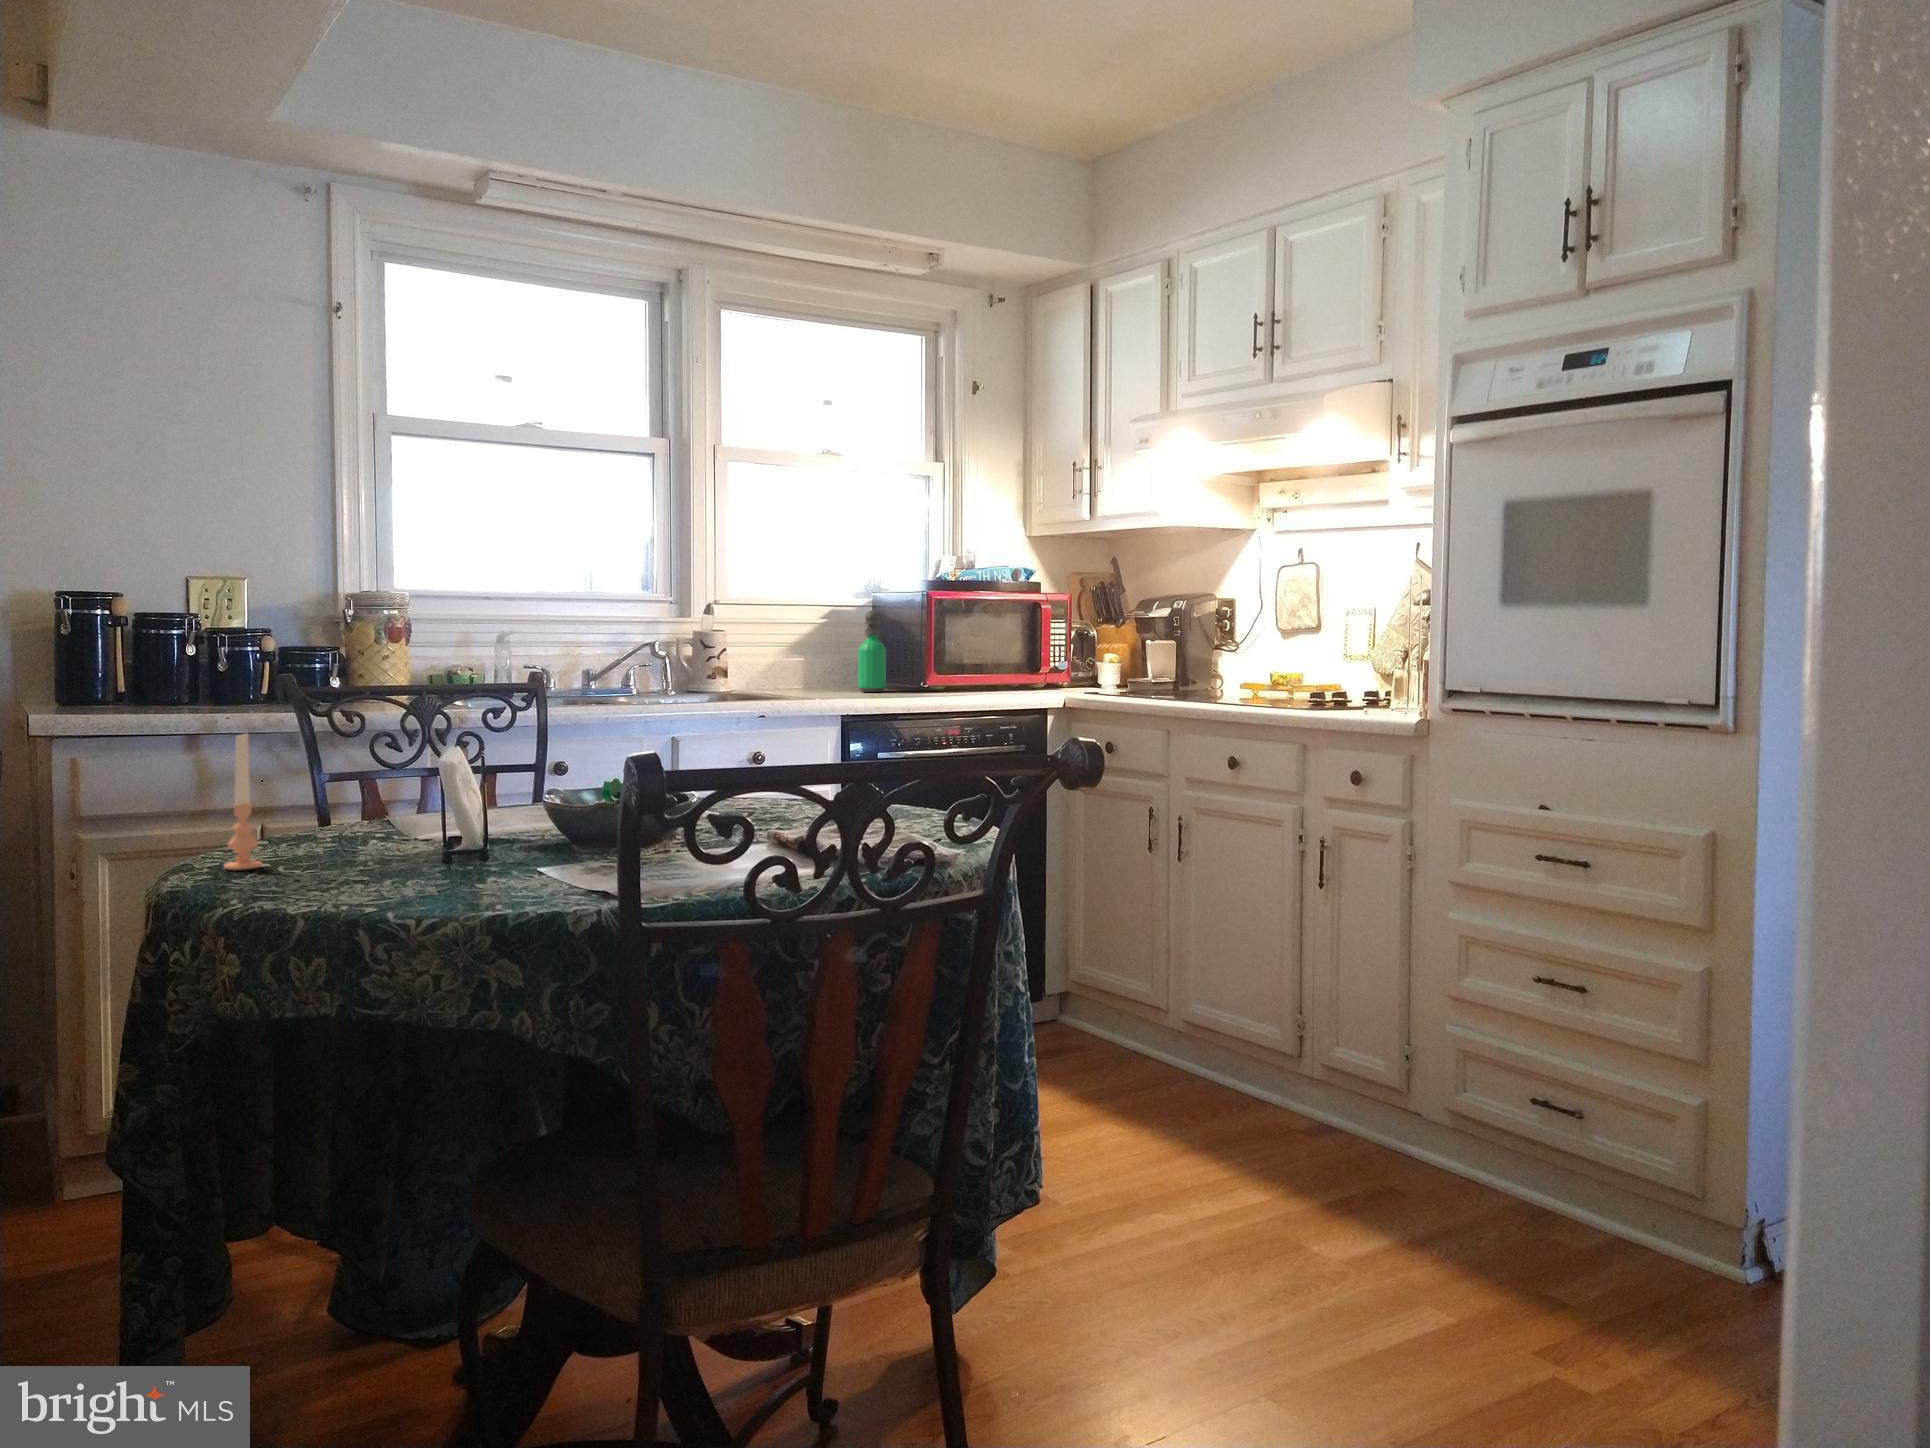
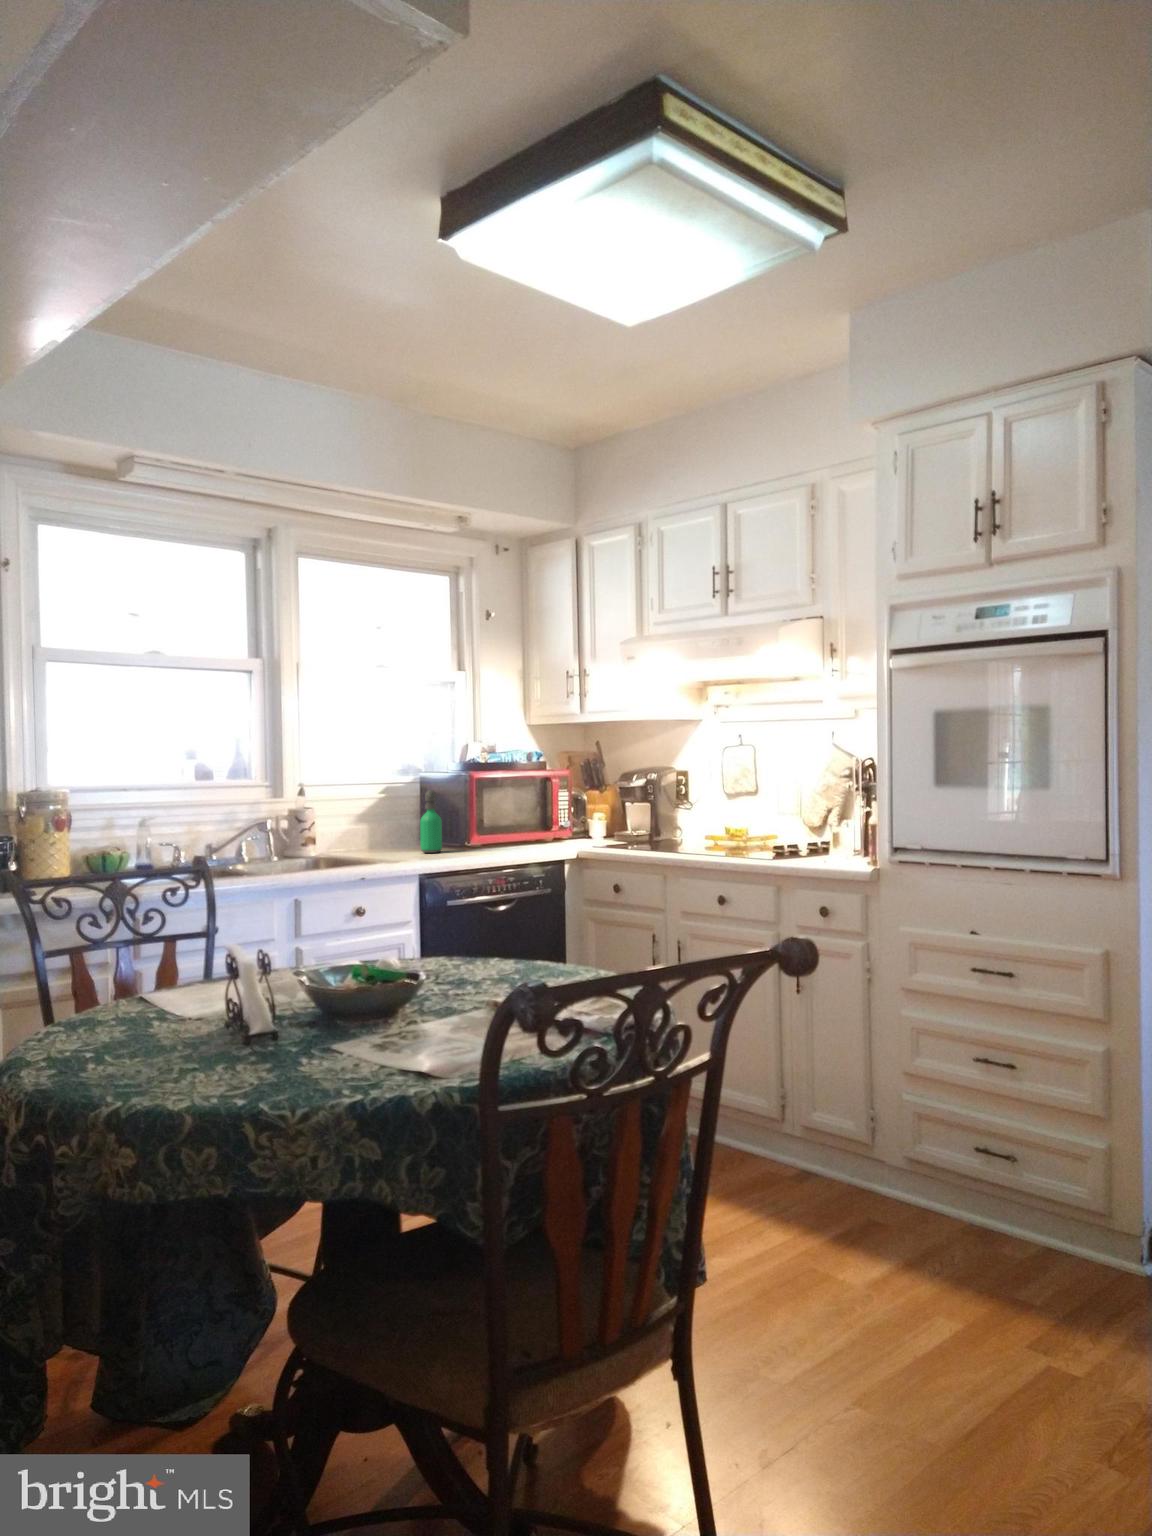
candle: present [224,733,262,870] -> none [73,952,103,1066]

